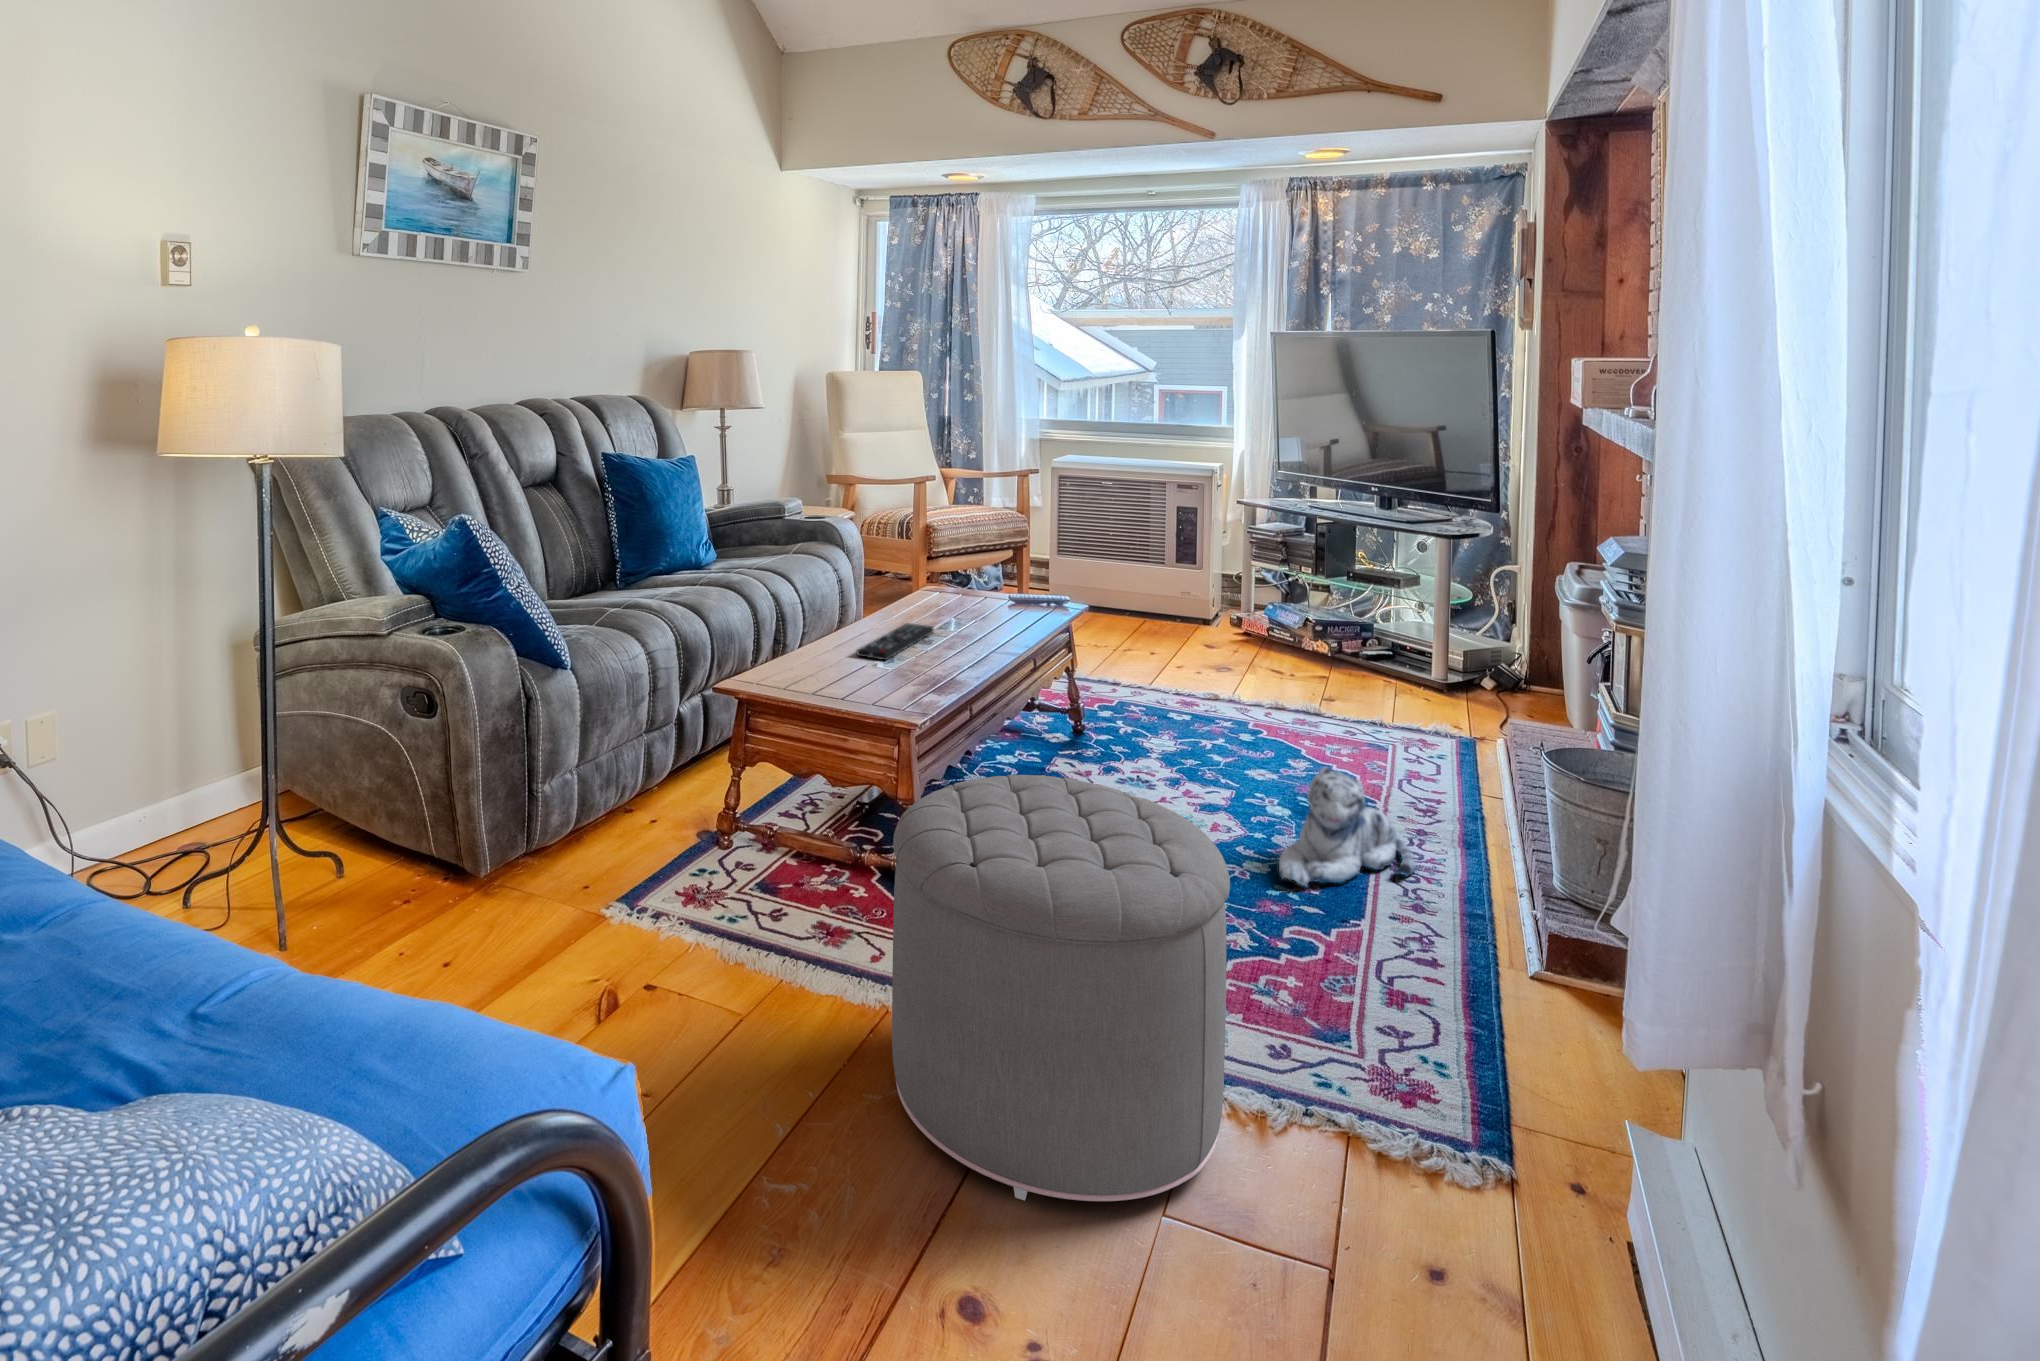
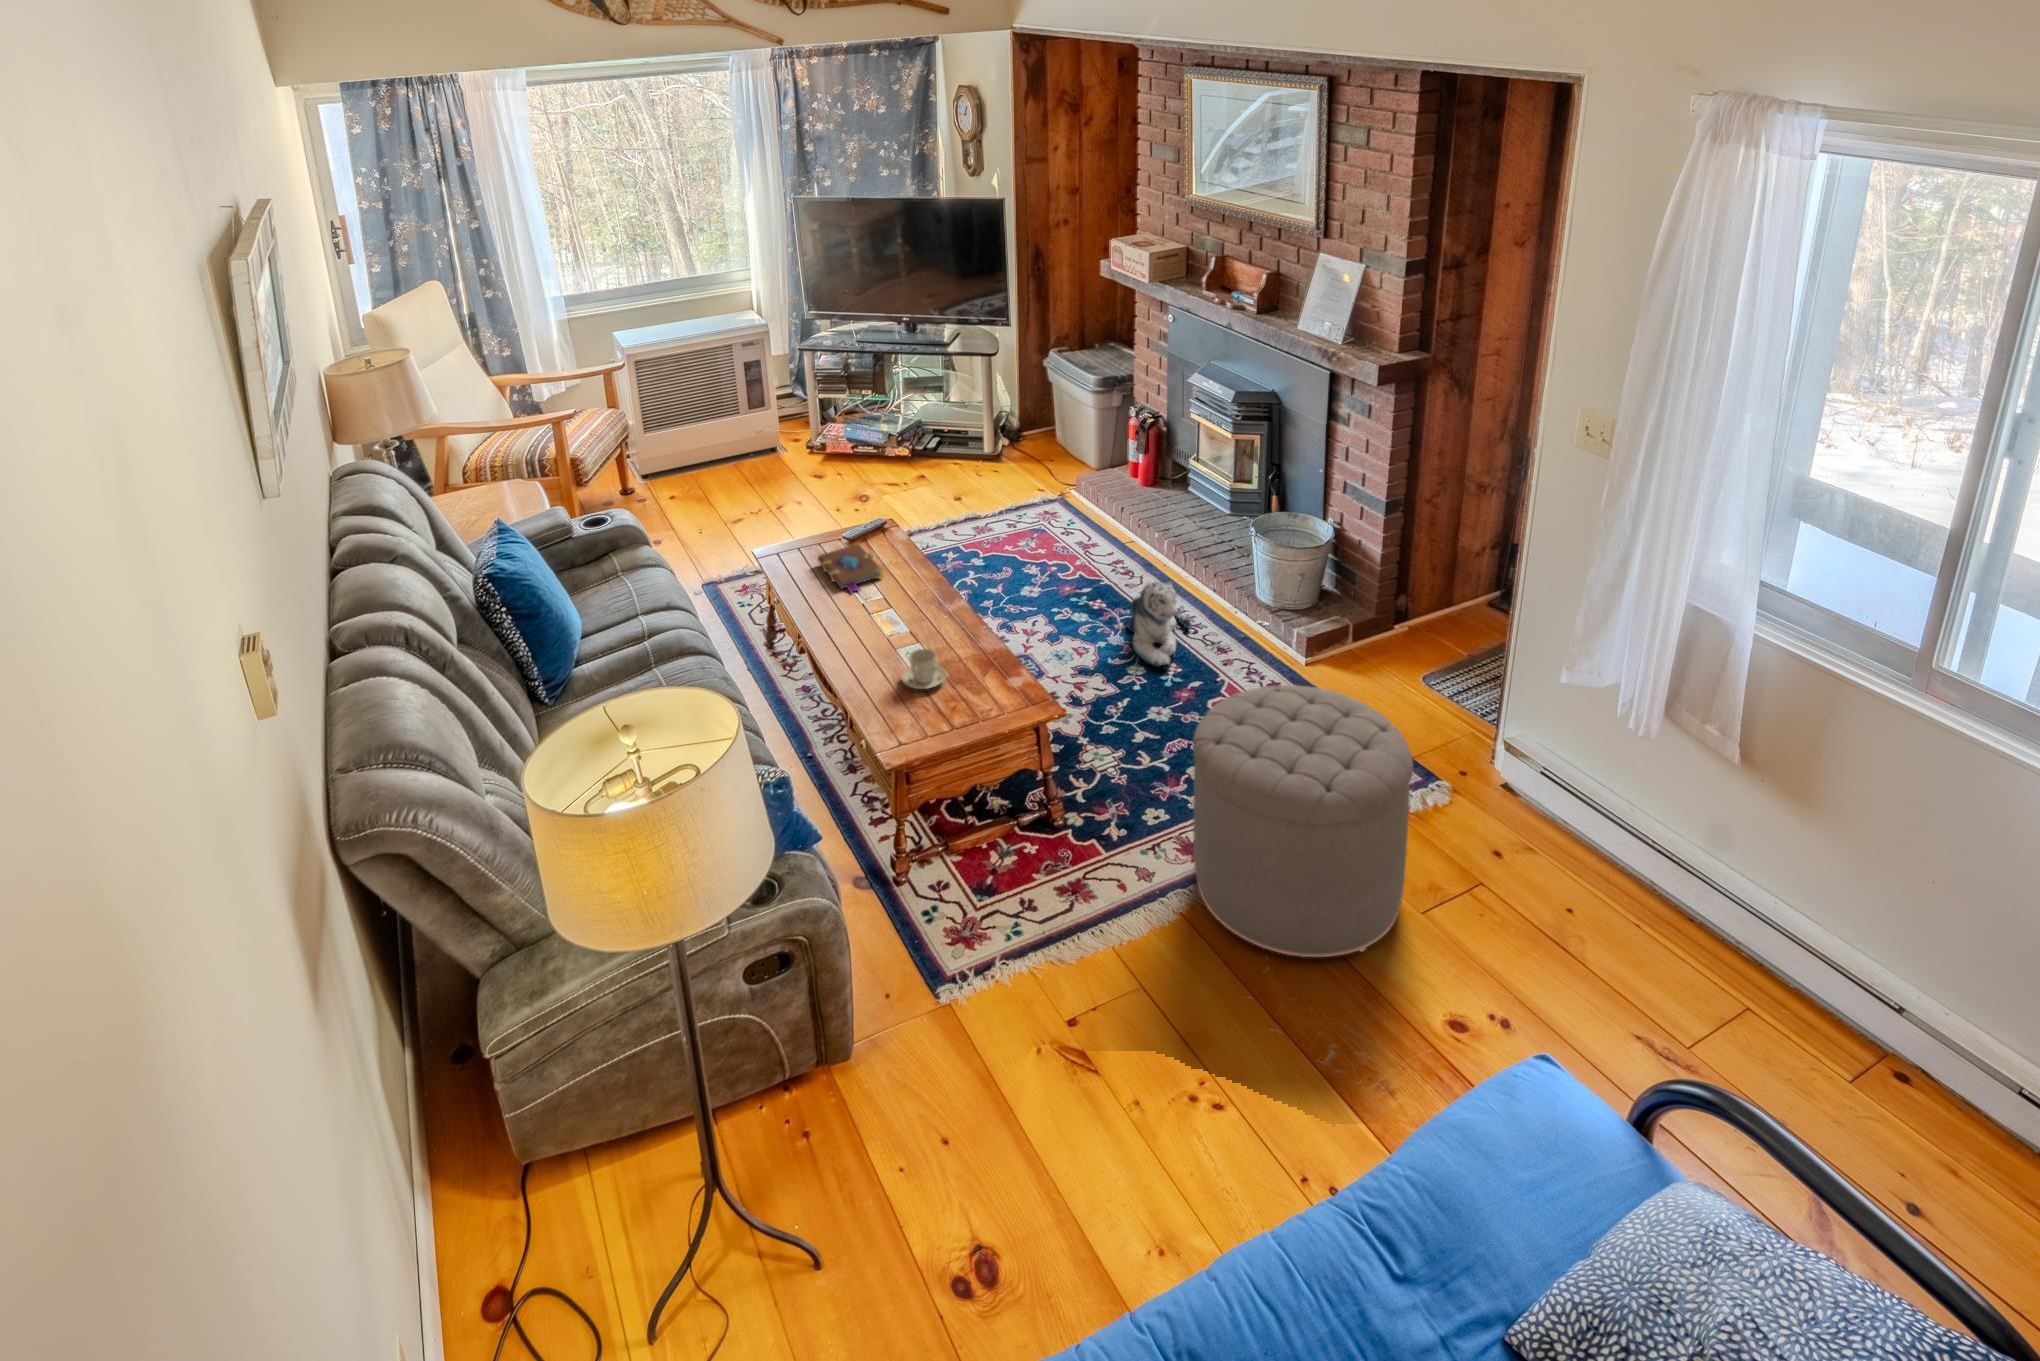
book: none [913,592,985,622] -> present [818,543,883,593]
remote control: present [857,623,933,660] -> none [862,595,924,655]
teacup: none [812,637,864,677] -> present [901,649,946,689]

